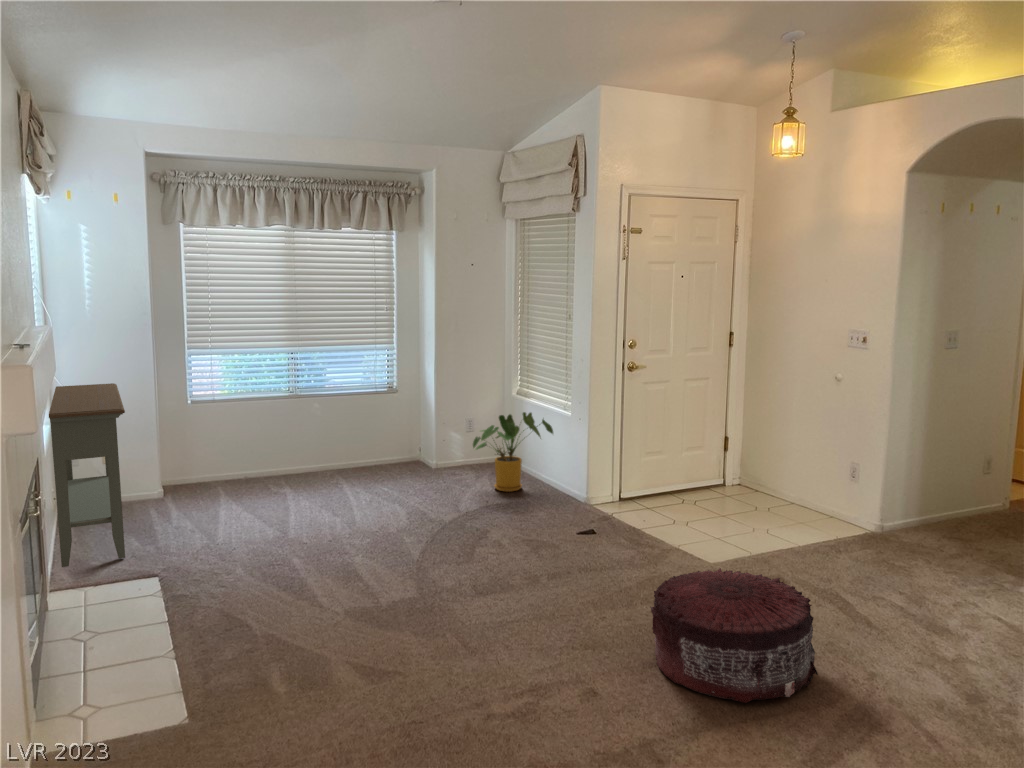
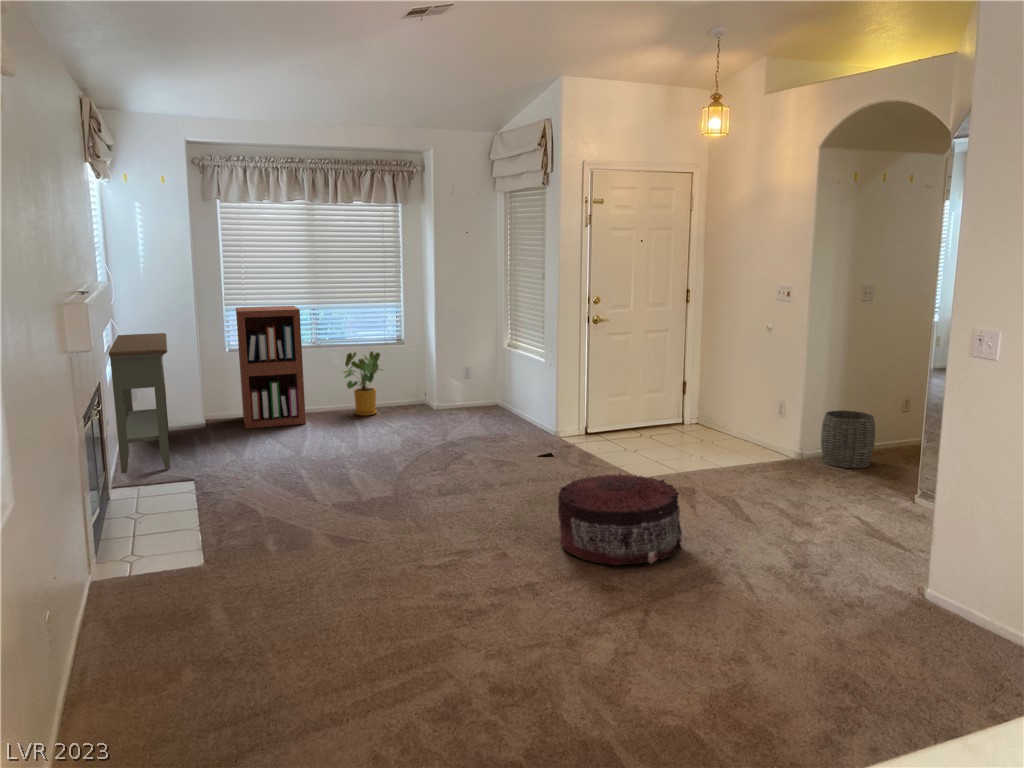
bookshelf: none [200,349,285,498] -> present [236,306,306,429]
house plant: present [473,412,553,492] -> present [343,351,381,416]
woven basket: none [903,474,969,543] -> present [821,410,875,468]

